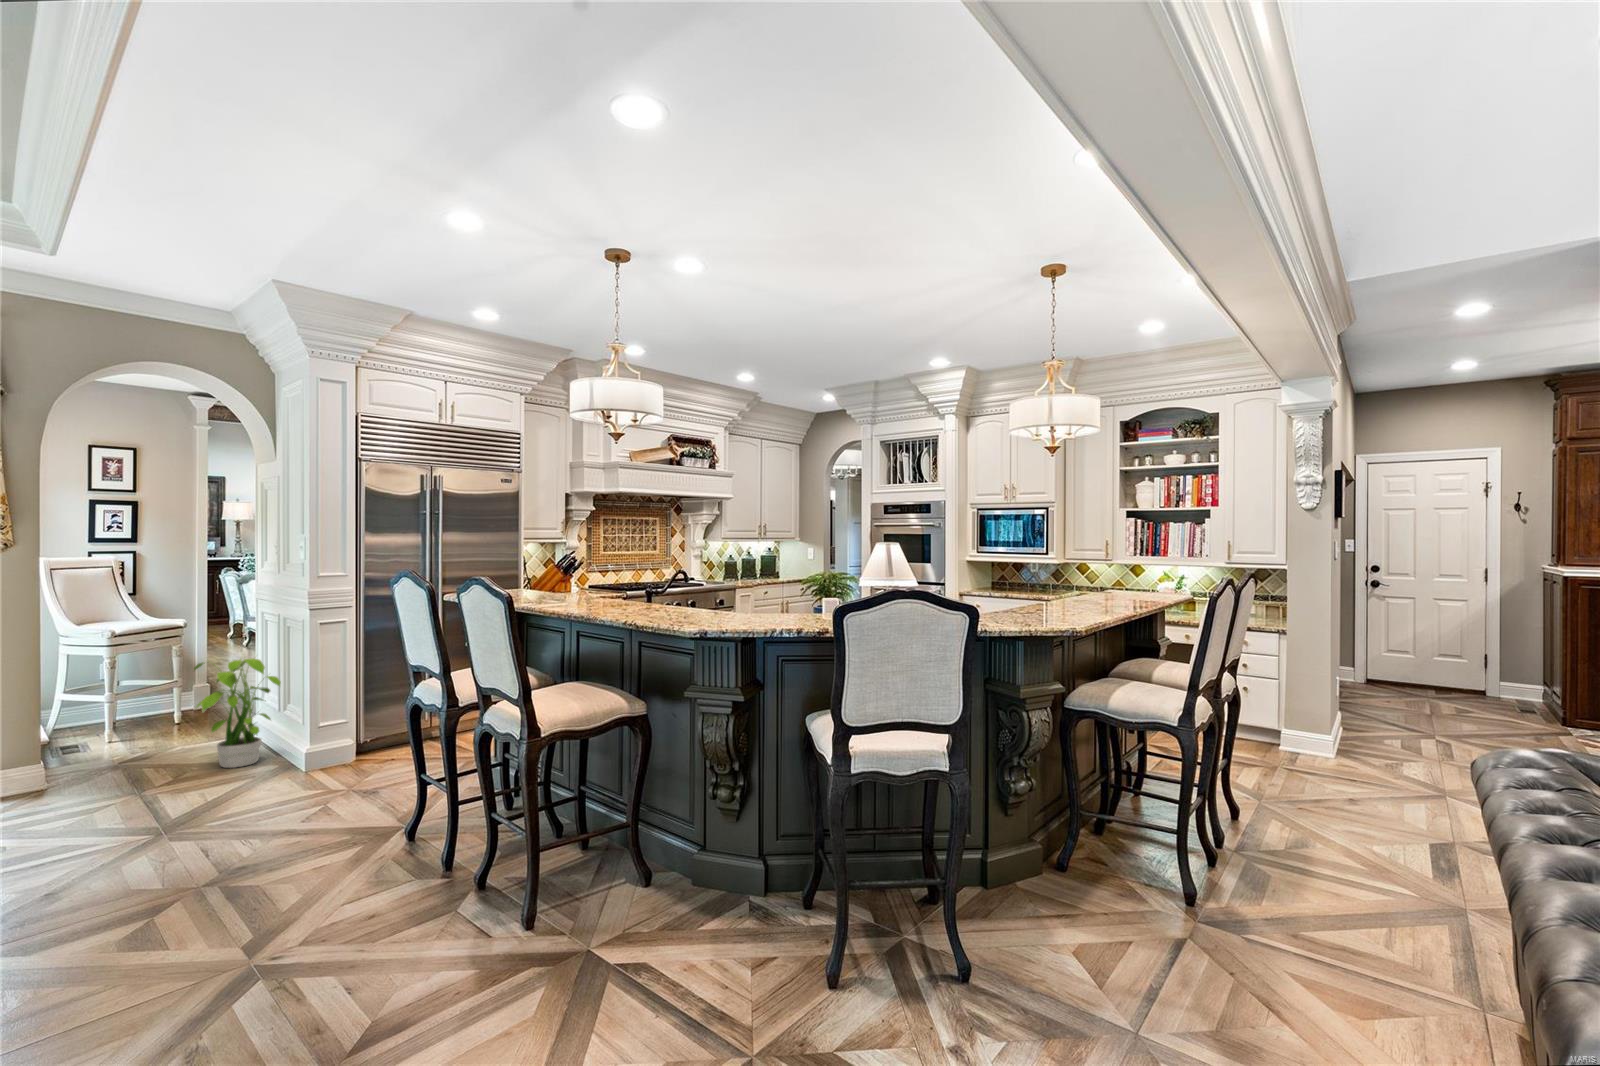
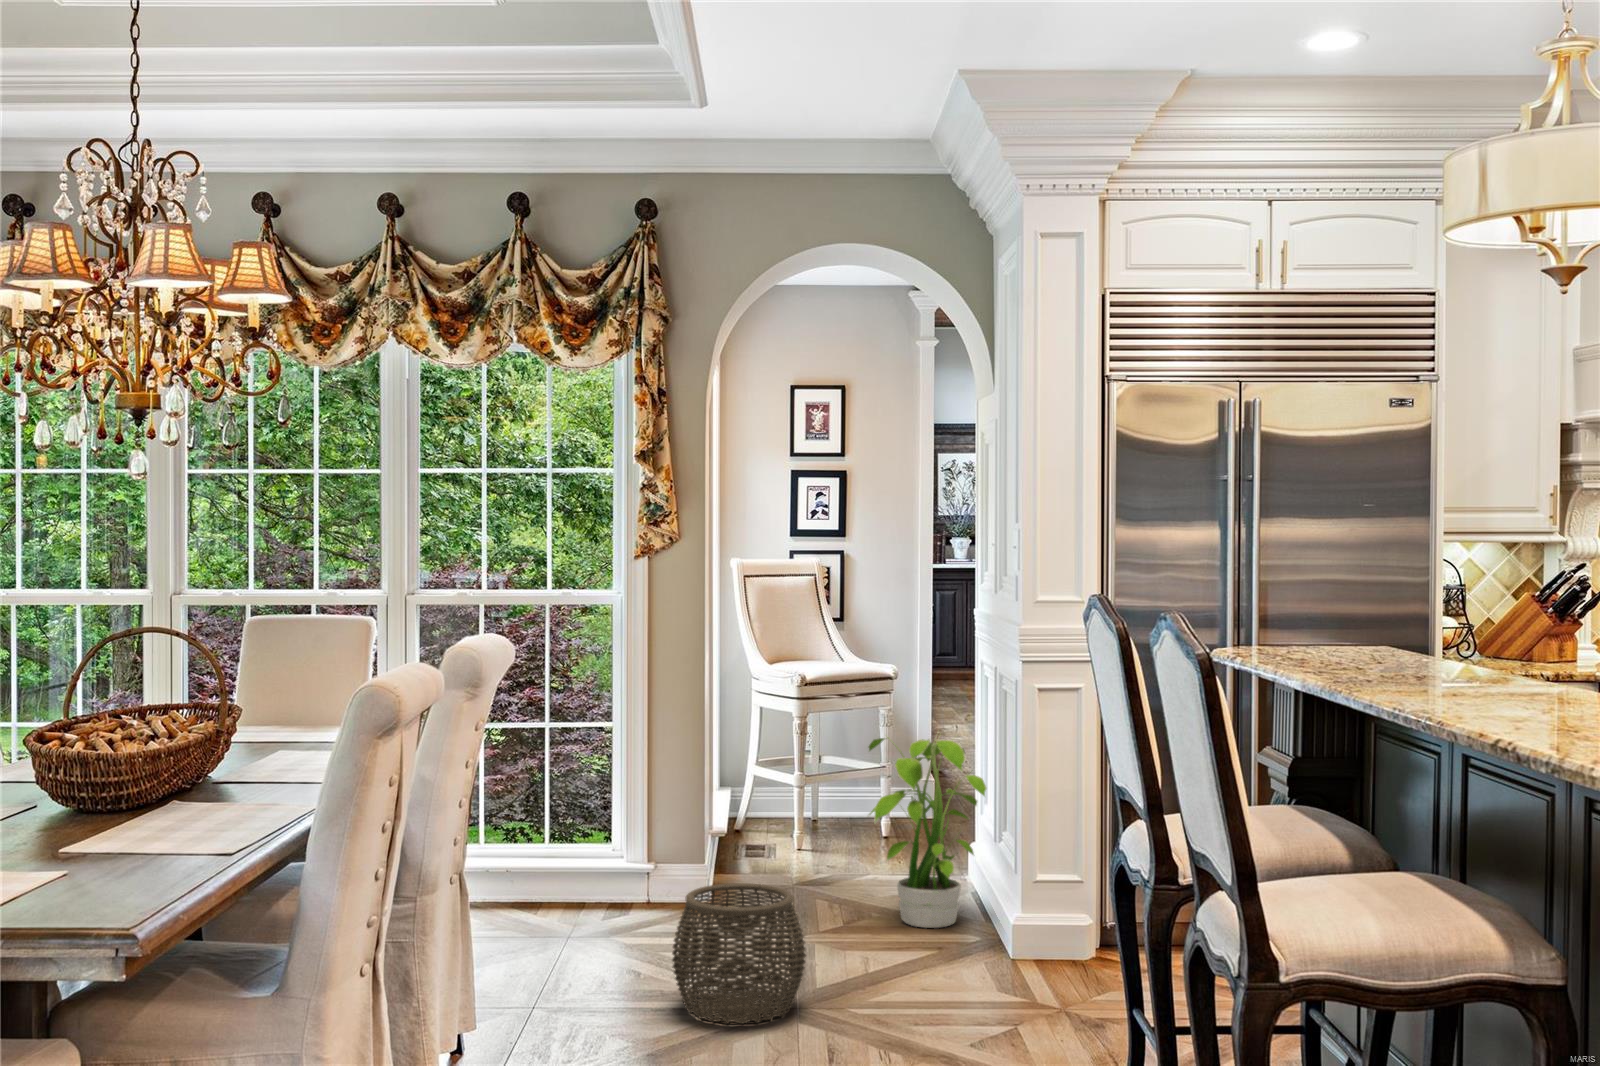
woven basket: none [68,759,179,851] -> present [672,883,806,1024]

